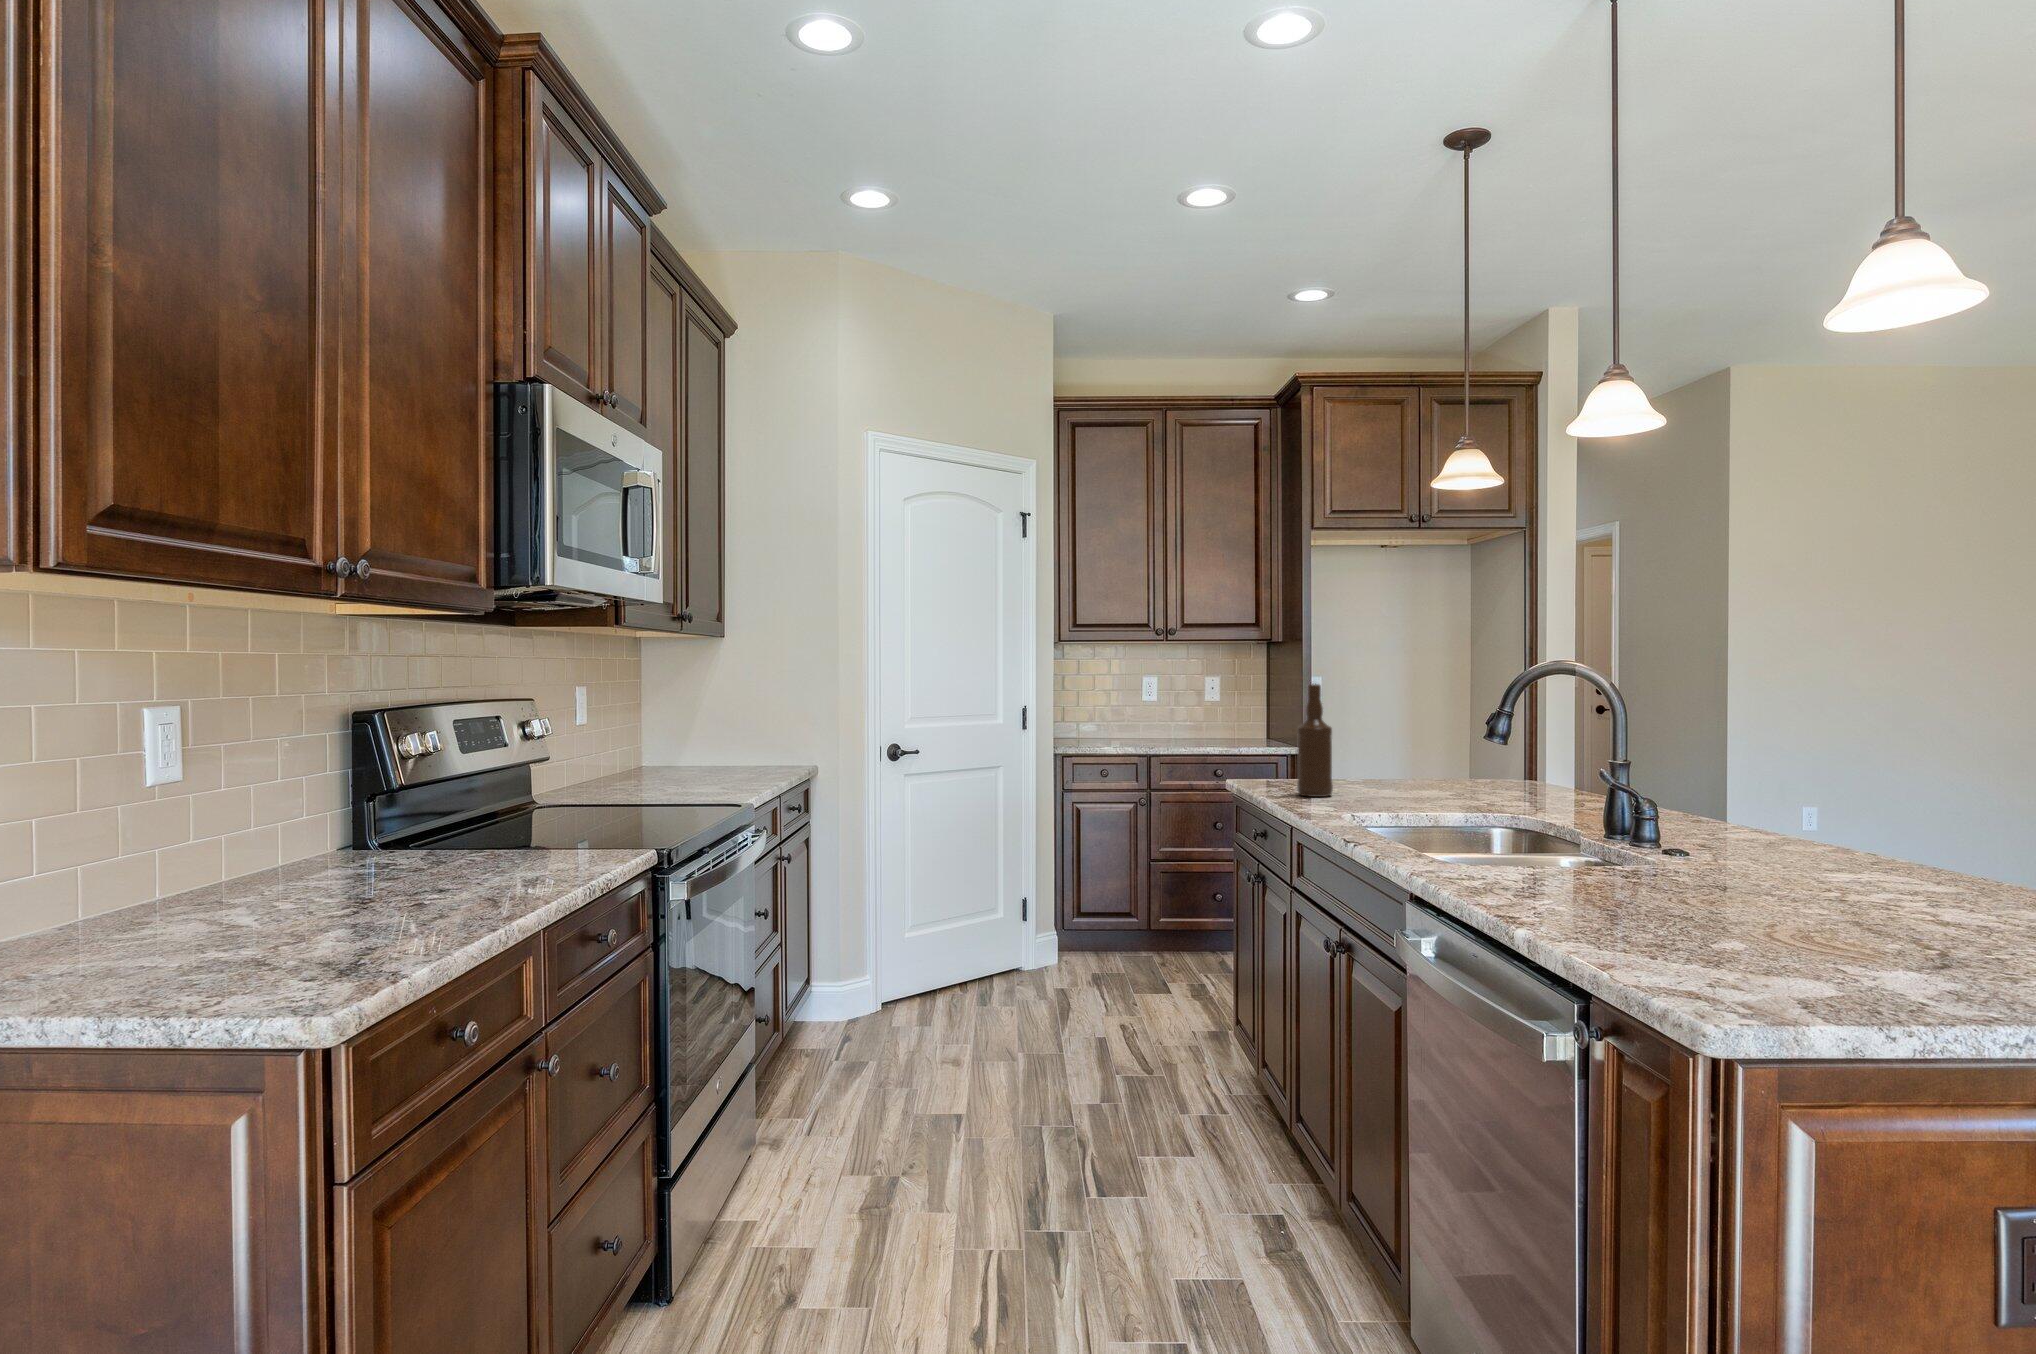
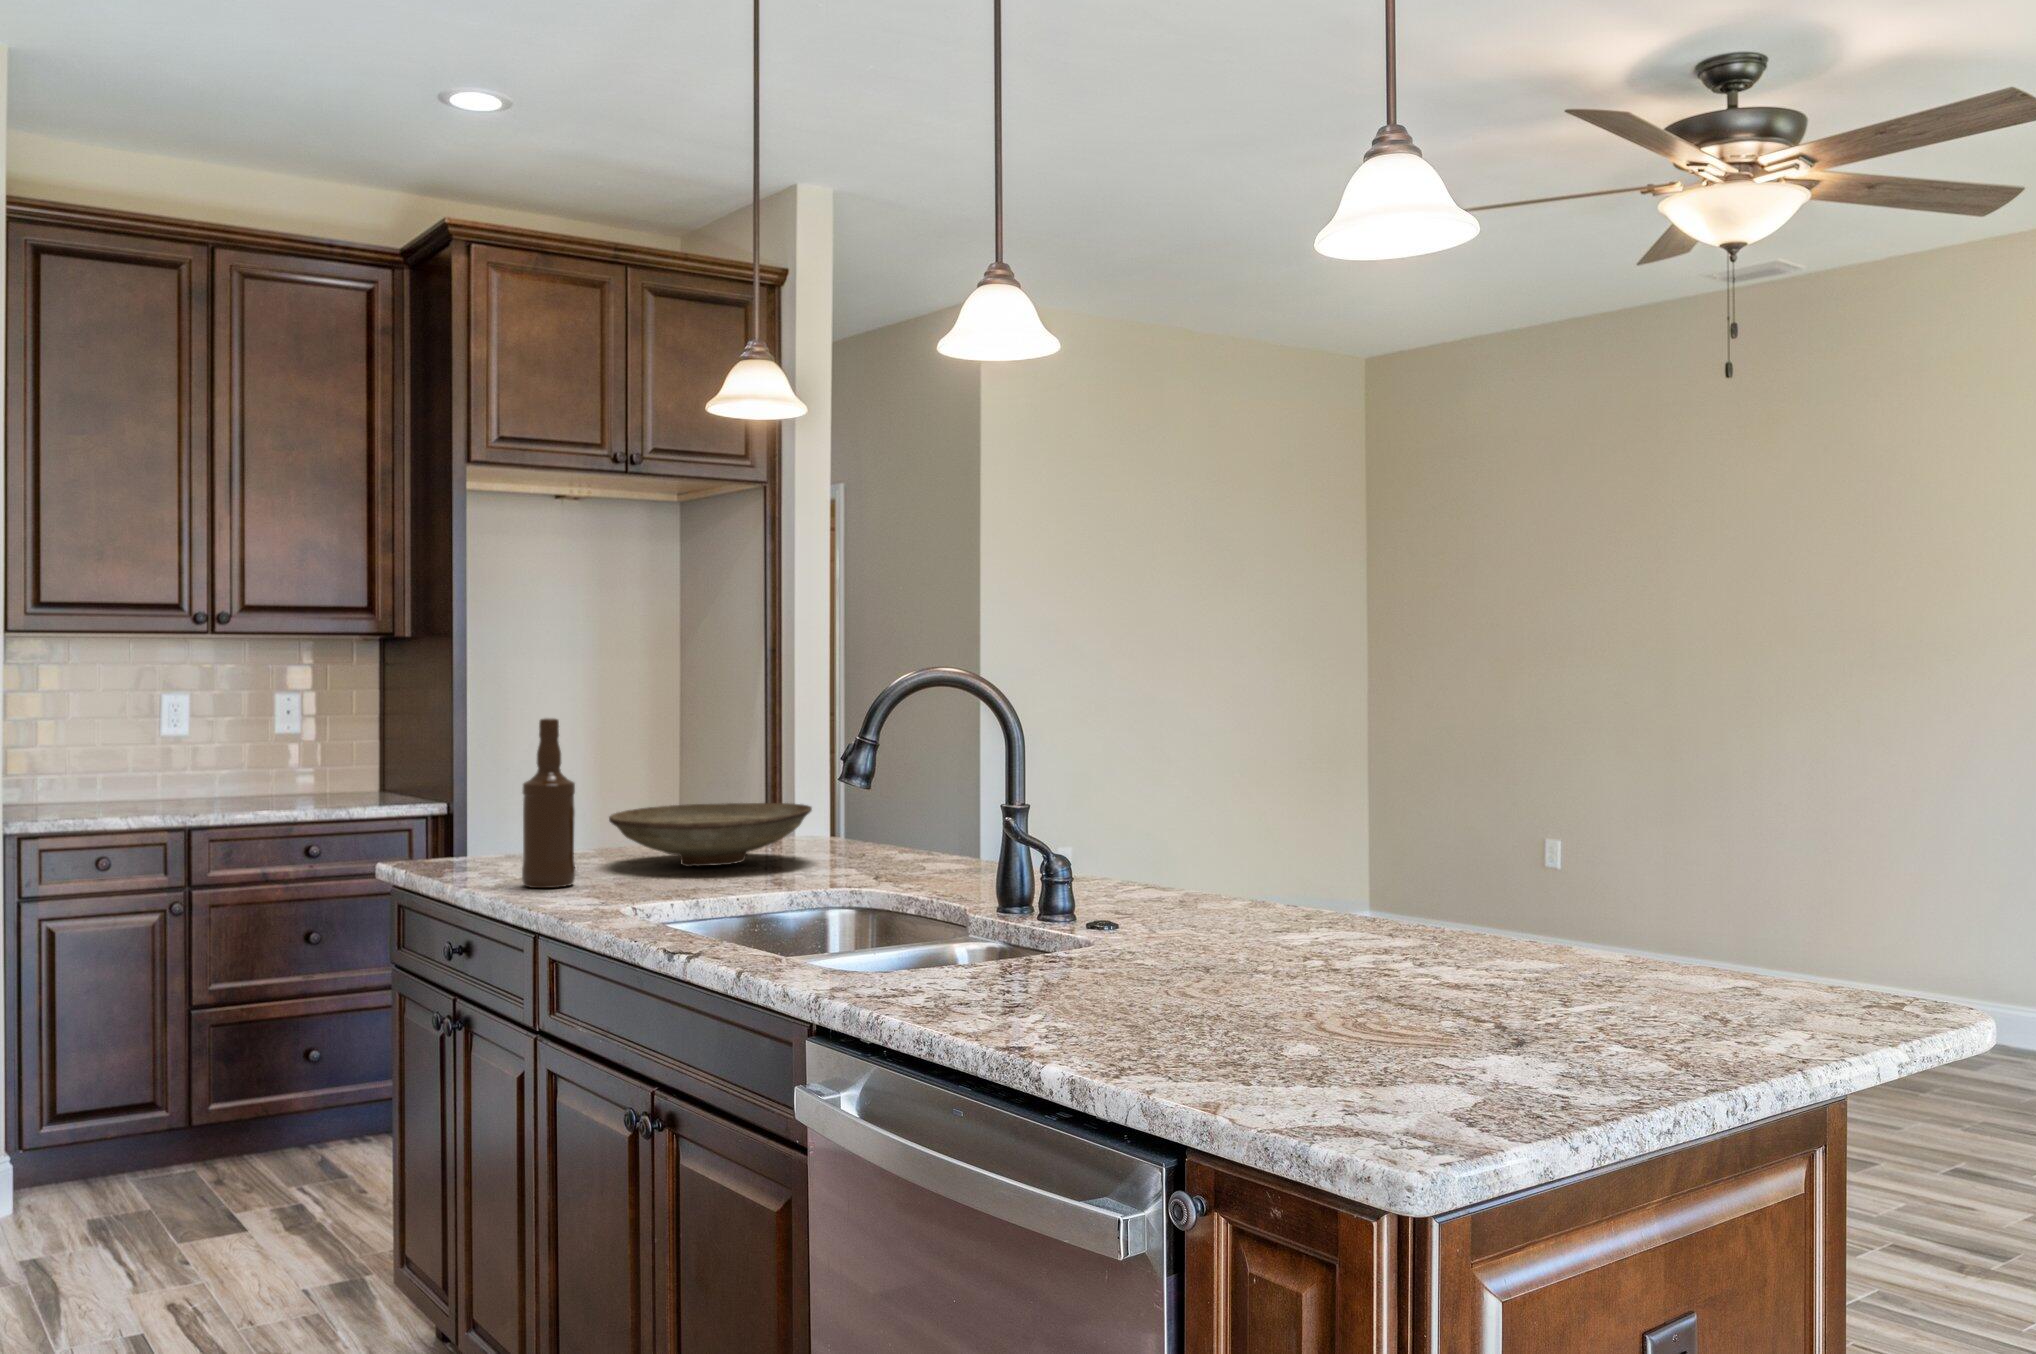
decorative bowl: none [1366,748,1519,791] -> present [609,803,812,867]

